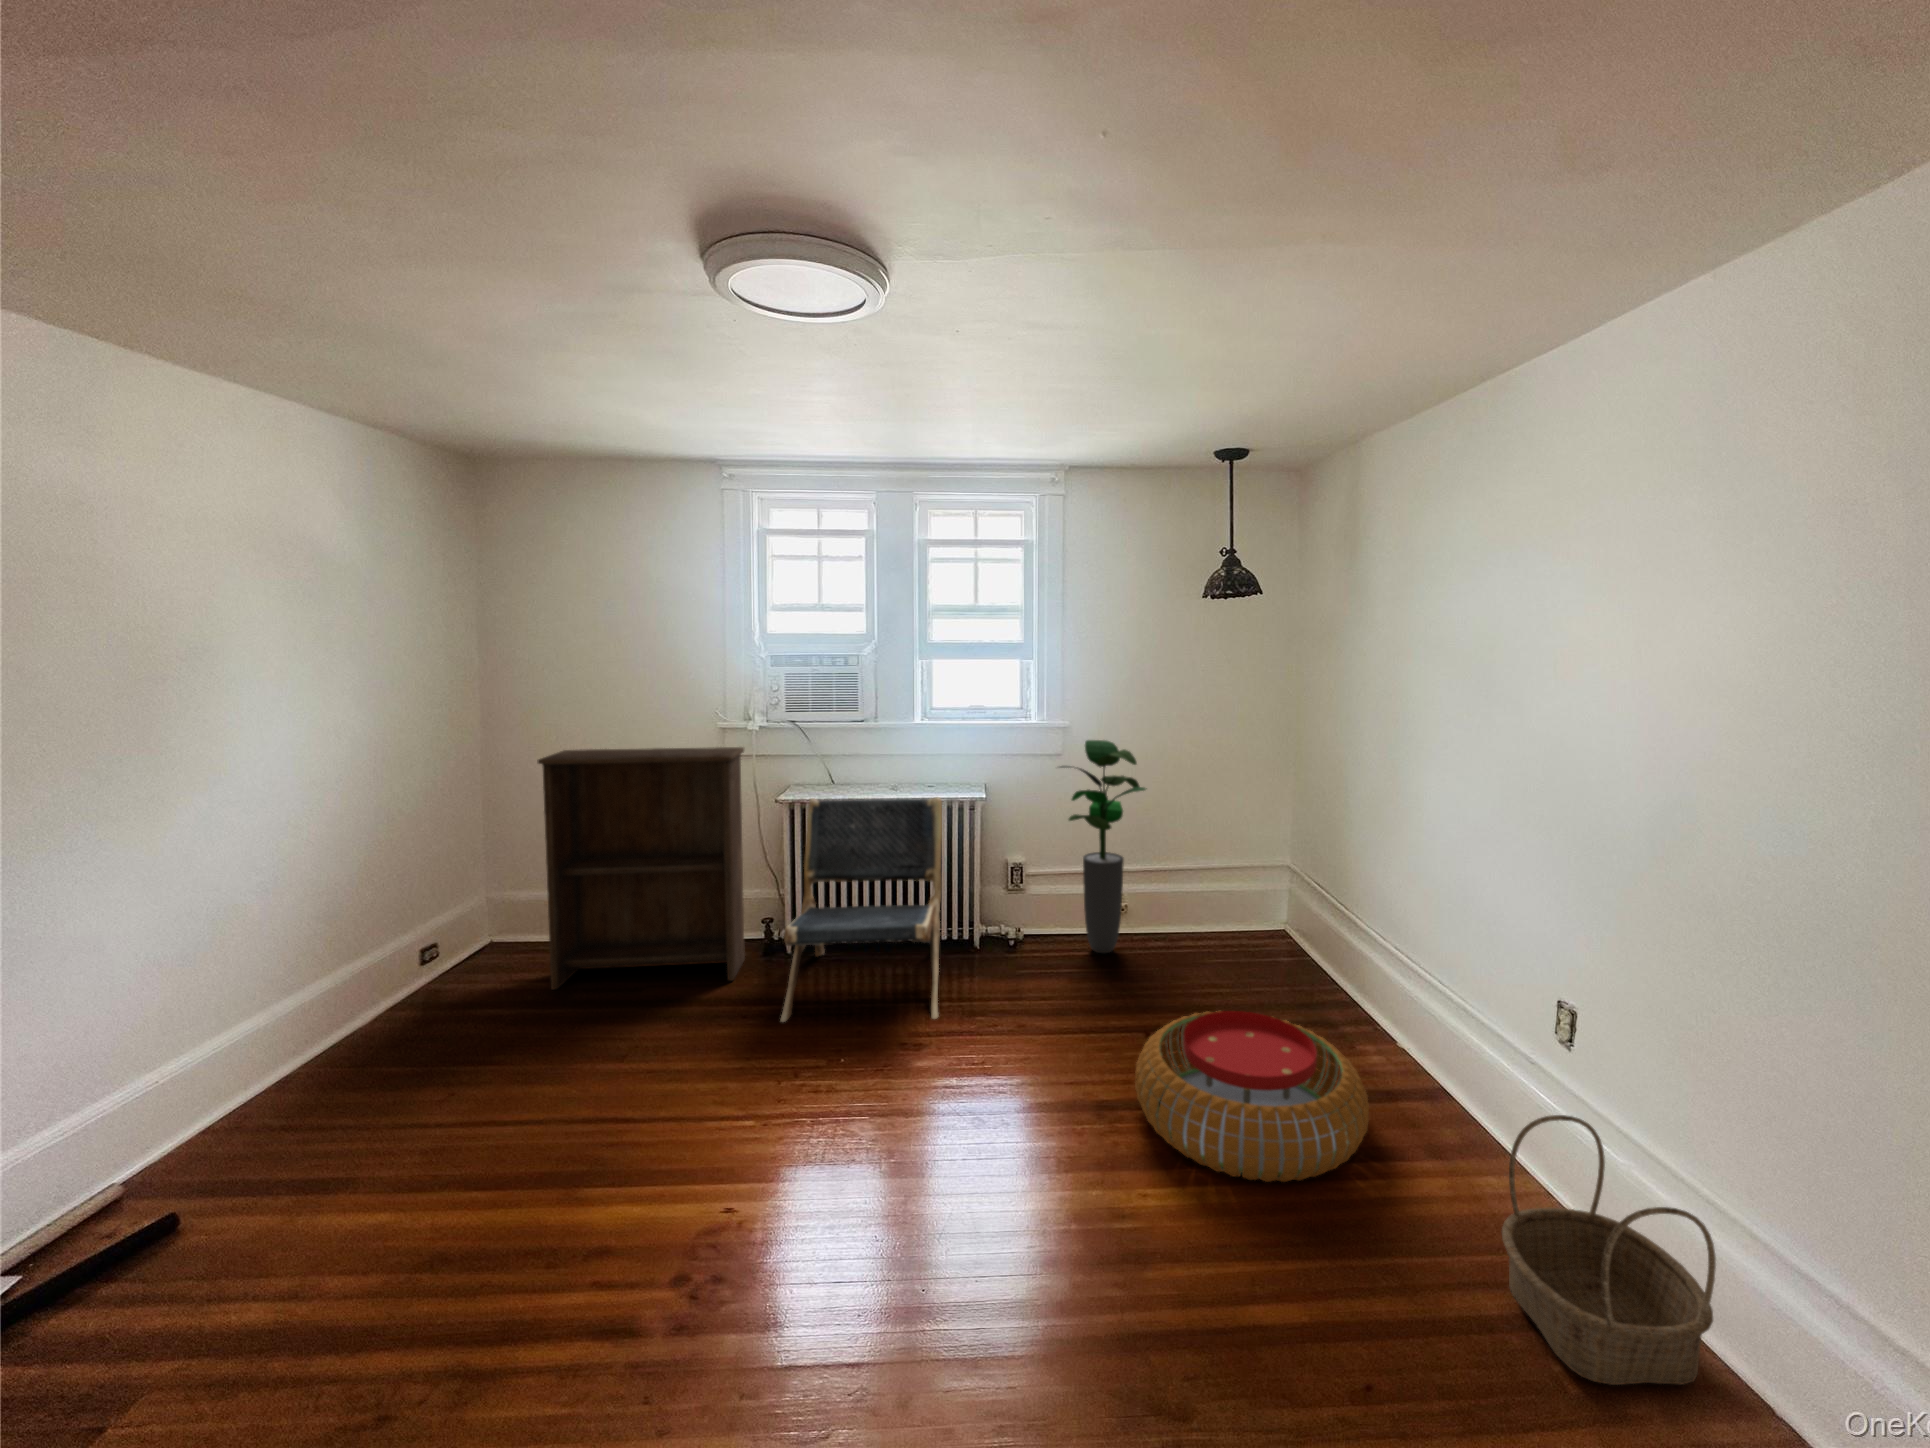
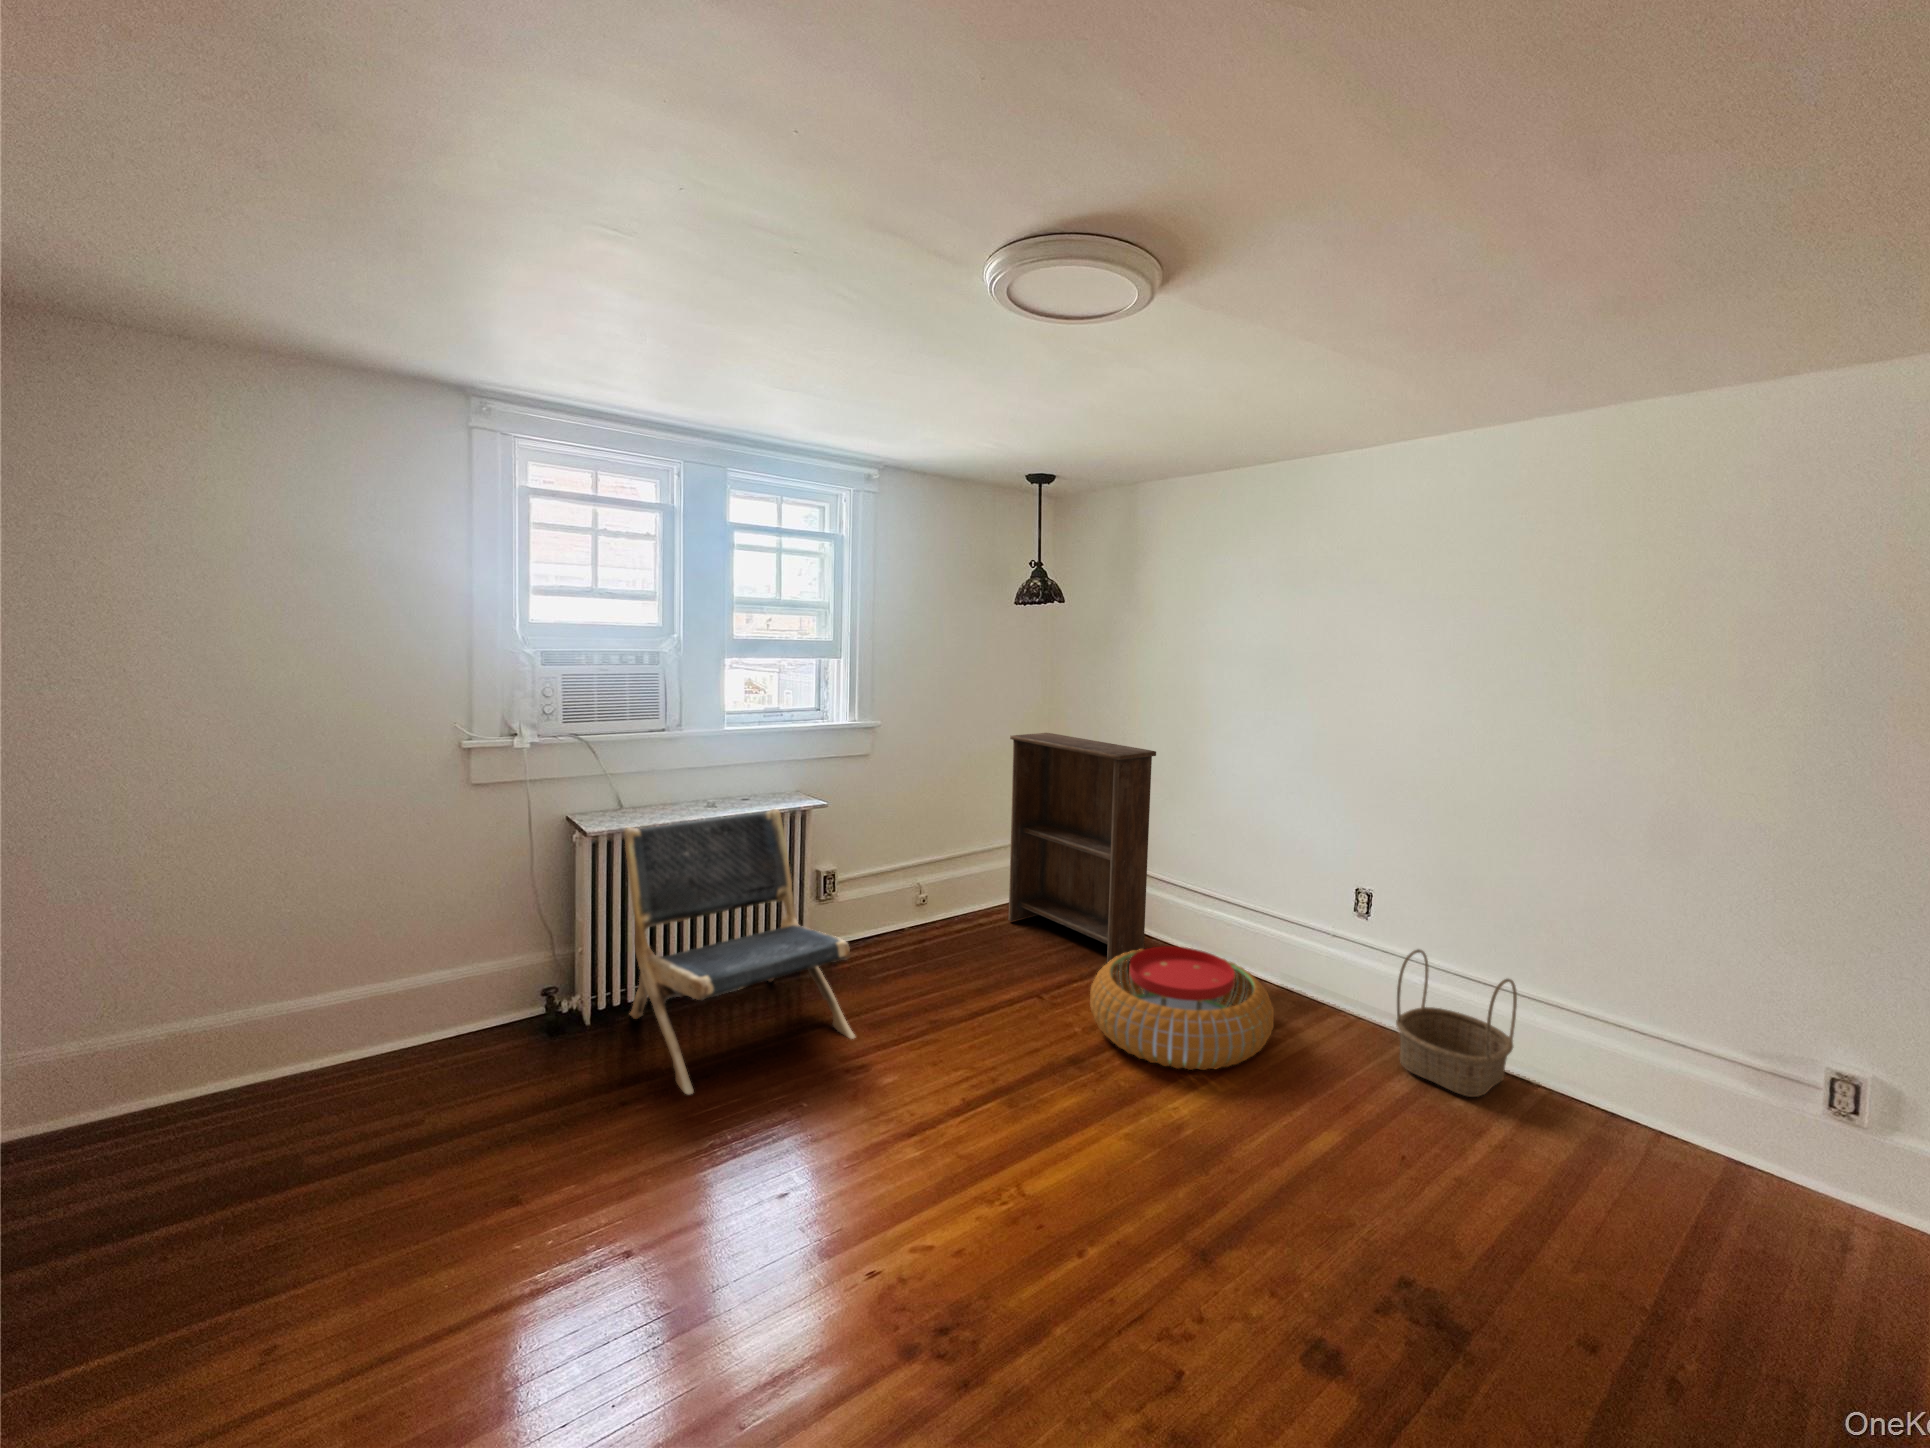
potted plant: present [1060,740,1147,953] -> none [891,736,976,941]
bookshelf: present [537,747,745,989] -> present [1009,733,1156,963]

